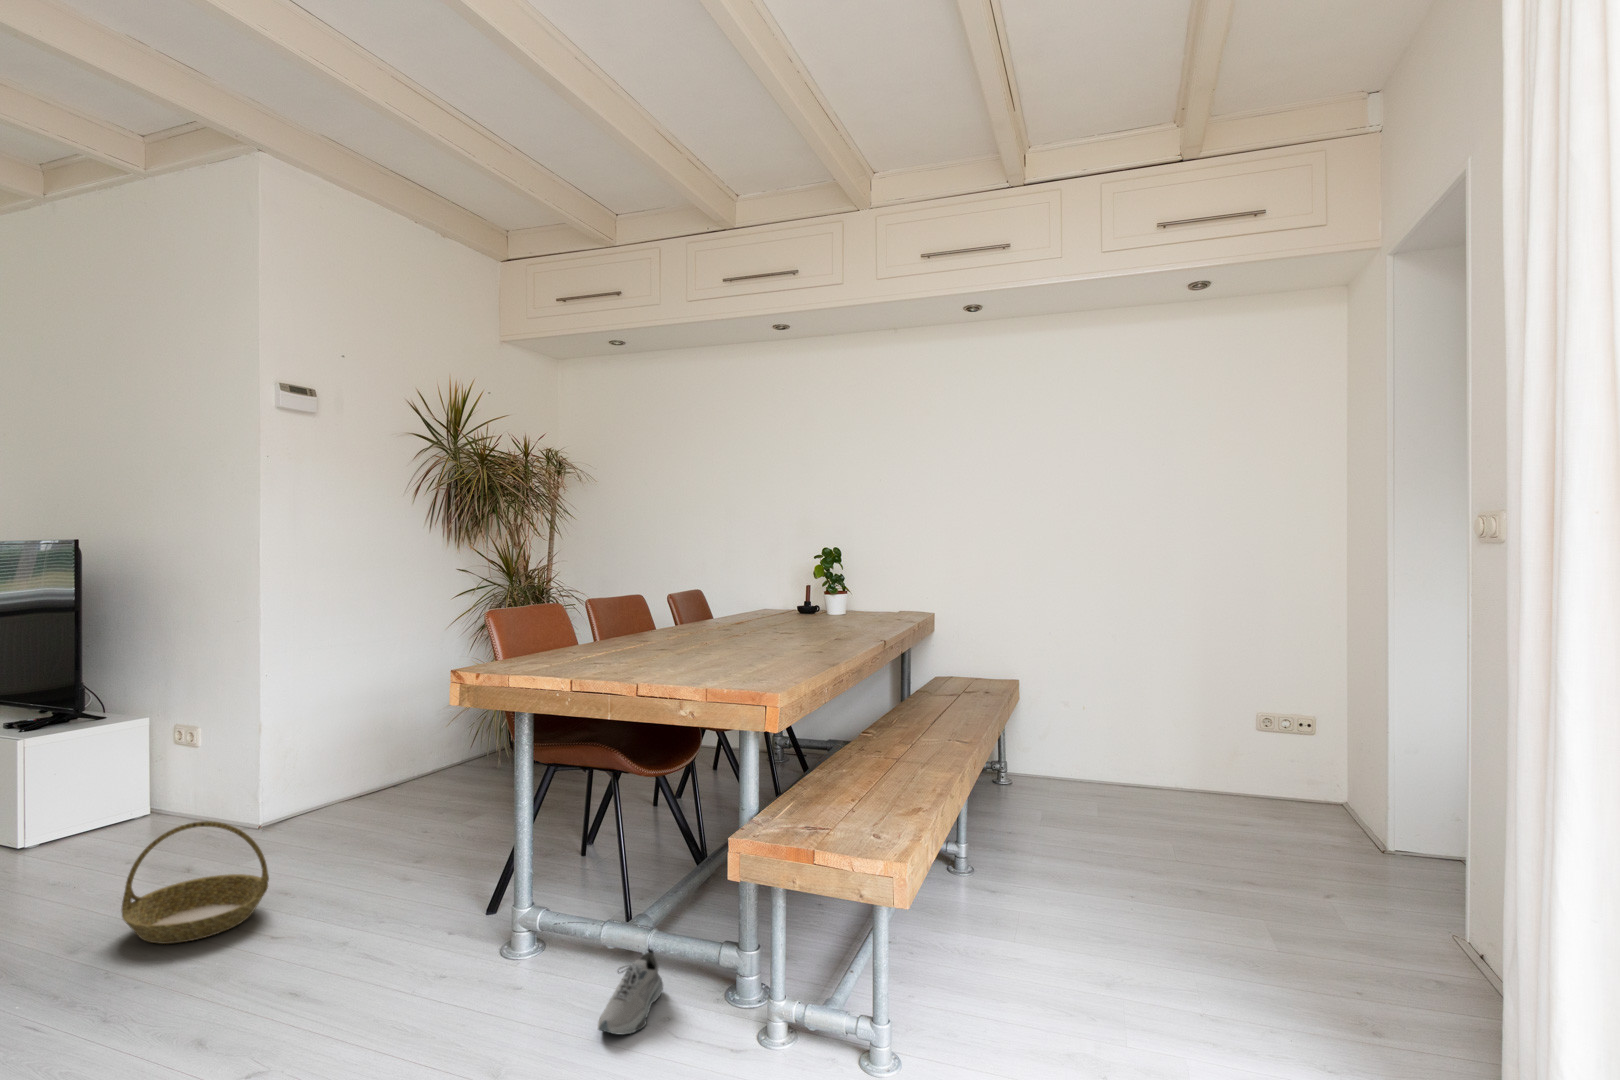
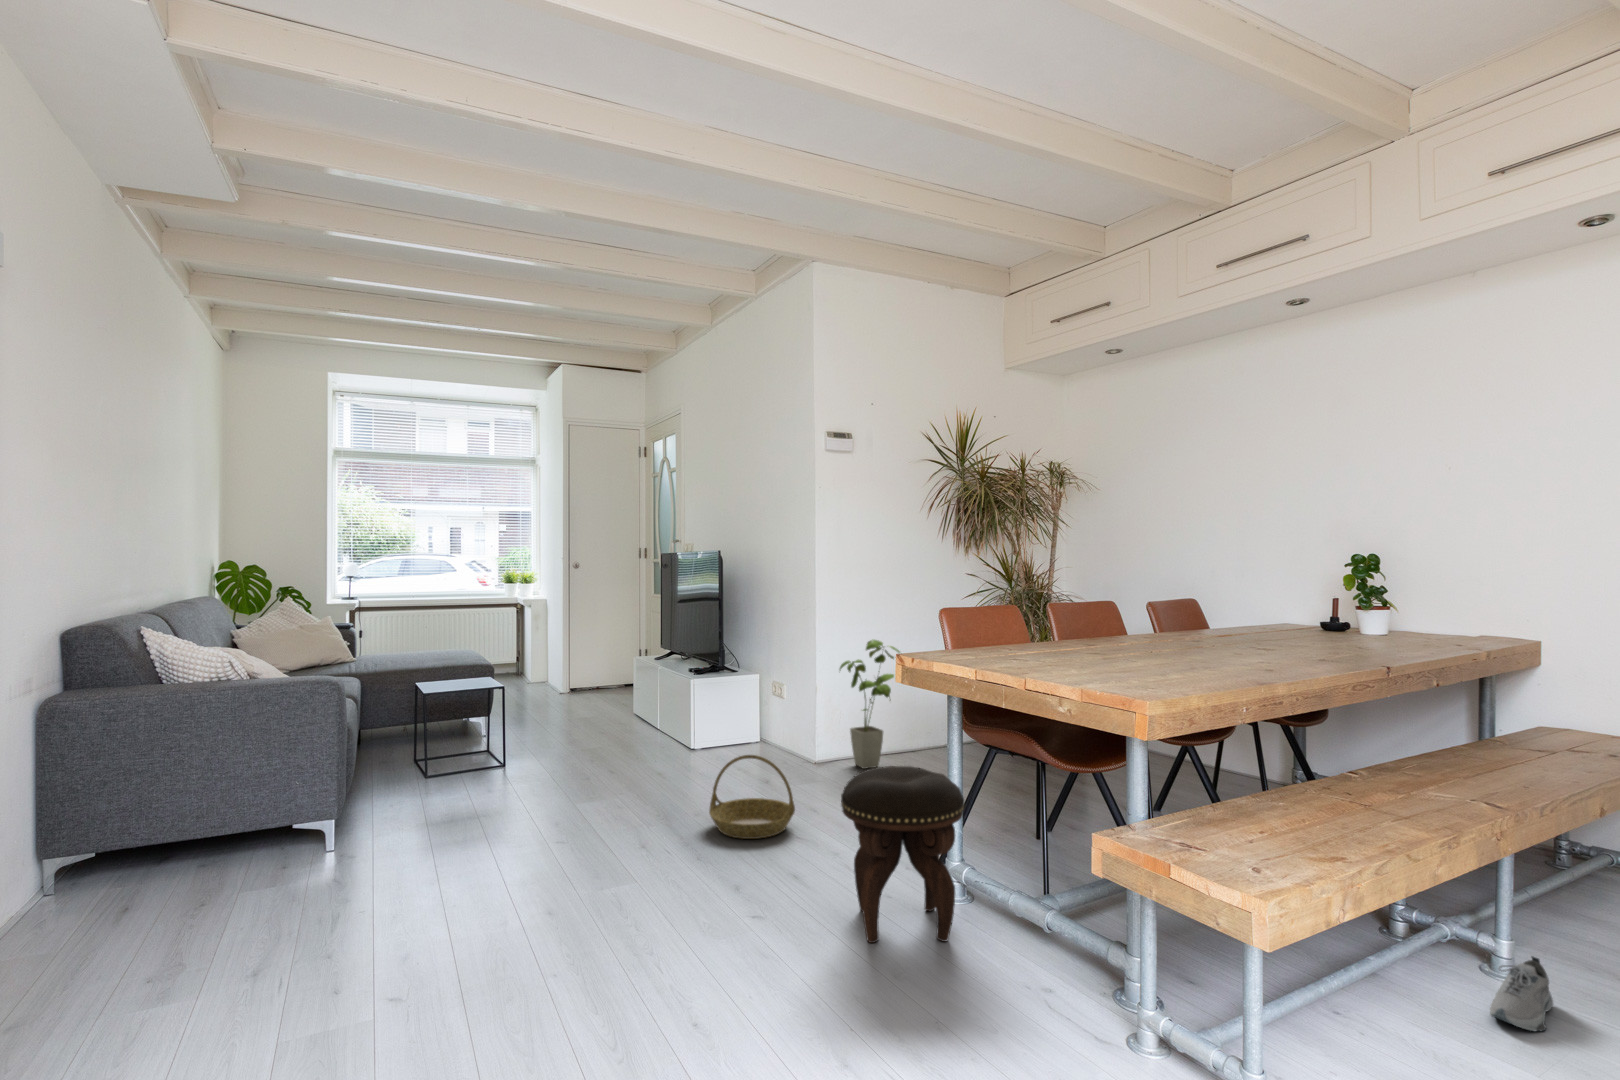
house plant: none [299,647,391,806] -> present [840,640,900,769]
footstool: none [392,801,550,1030] -> present [841,766,964,943]
shoe: present [598,949,663,1035] -> present [1490,956,1553,1031]

